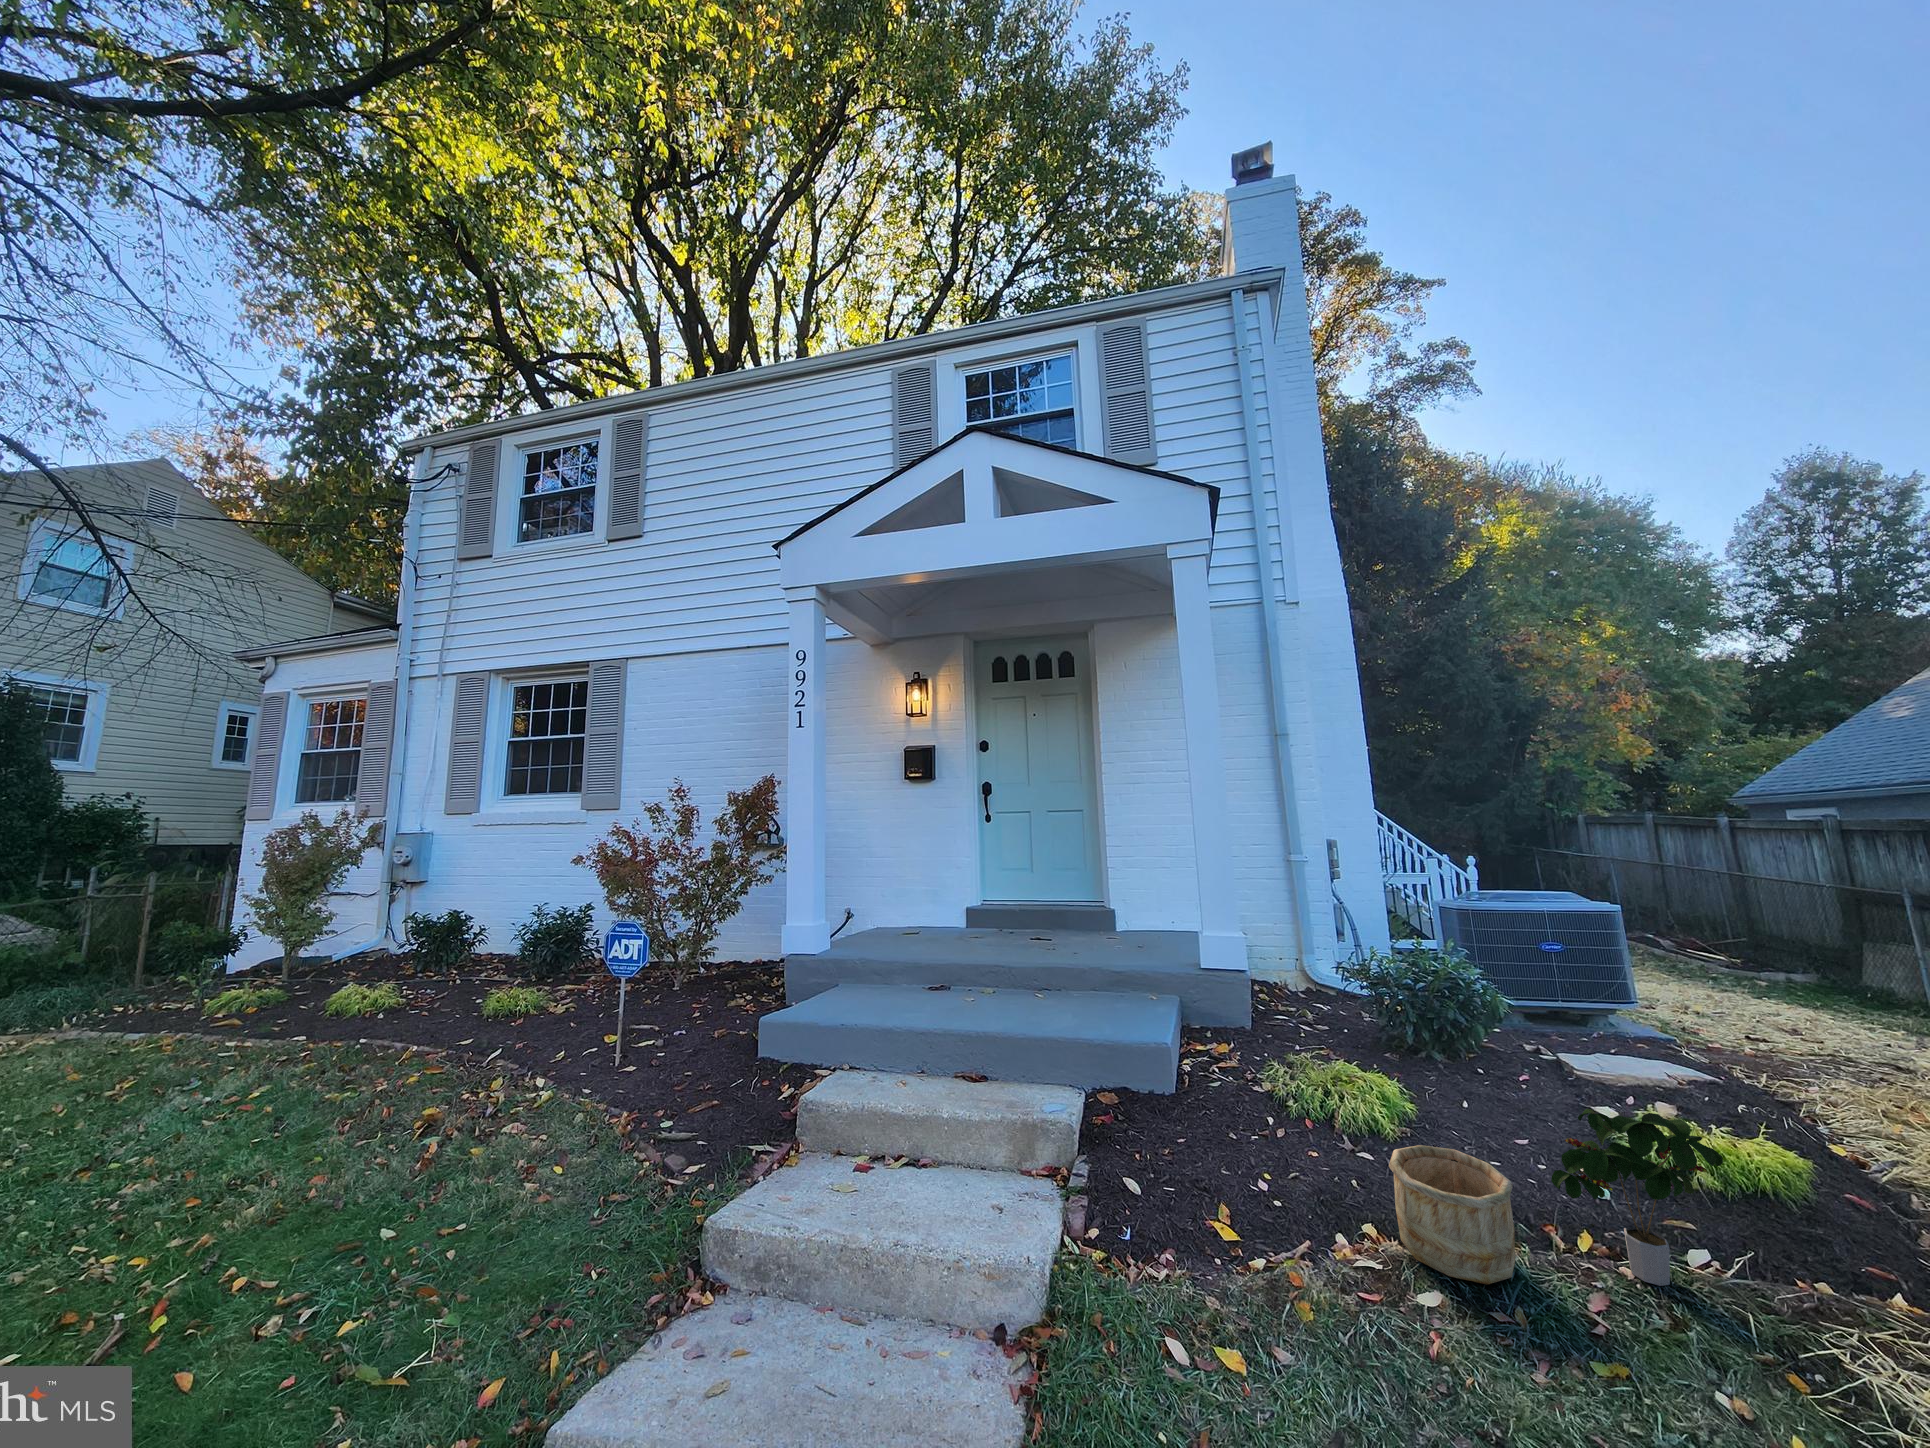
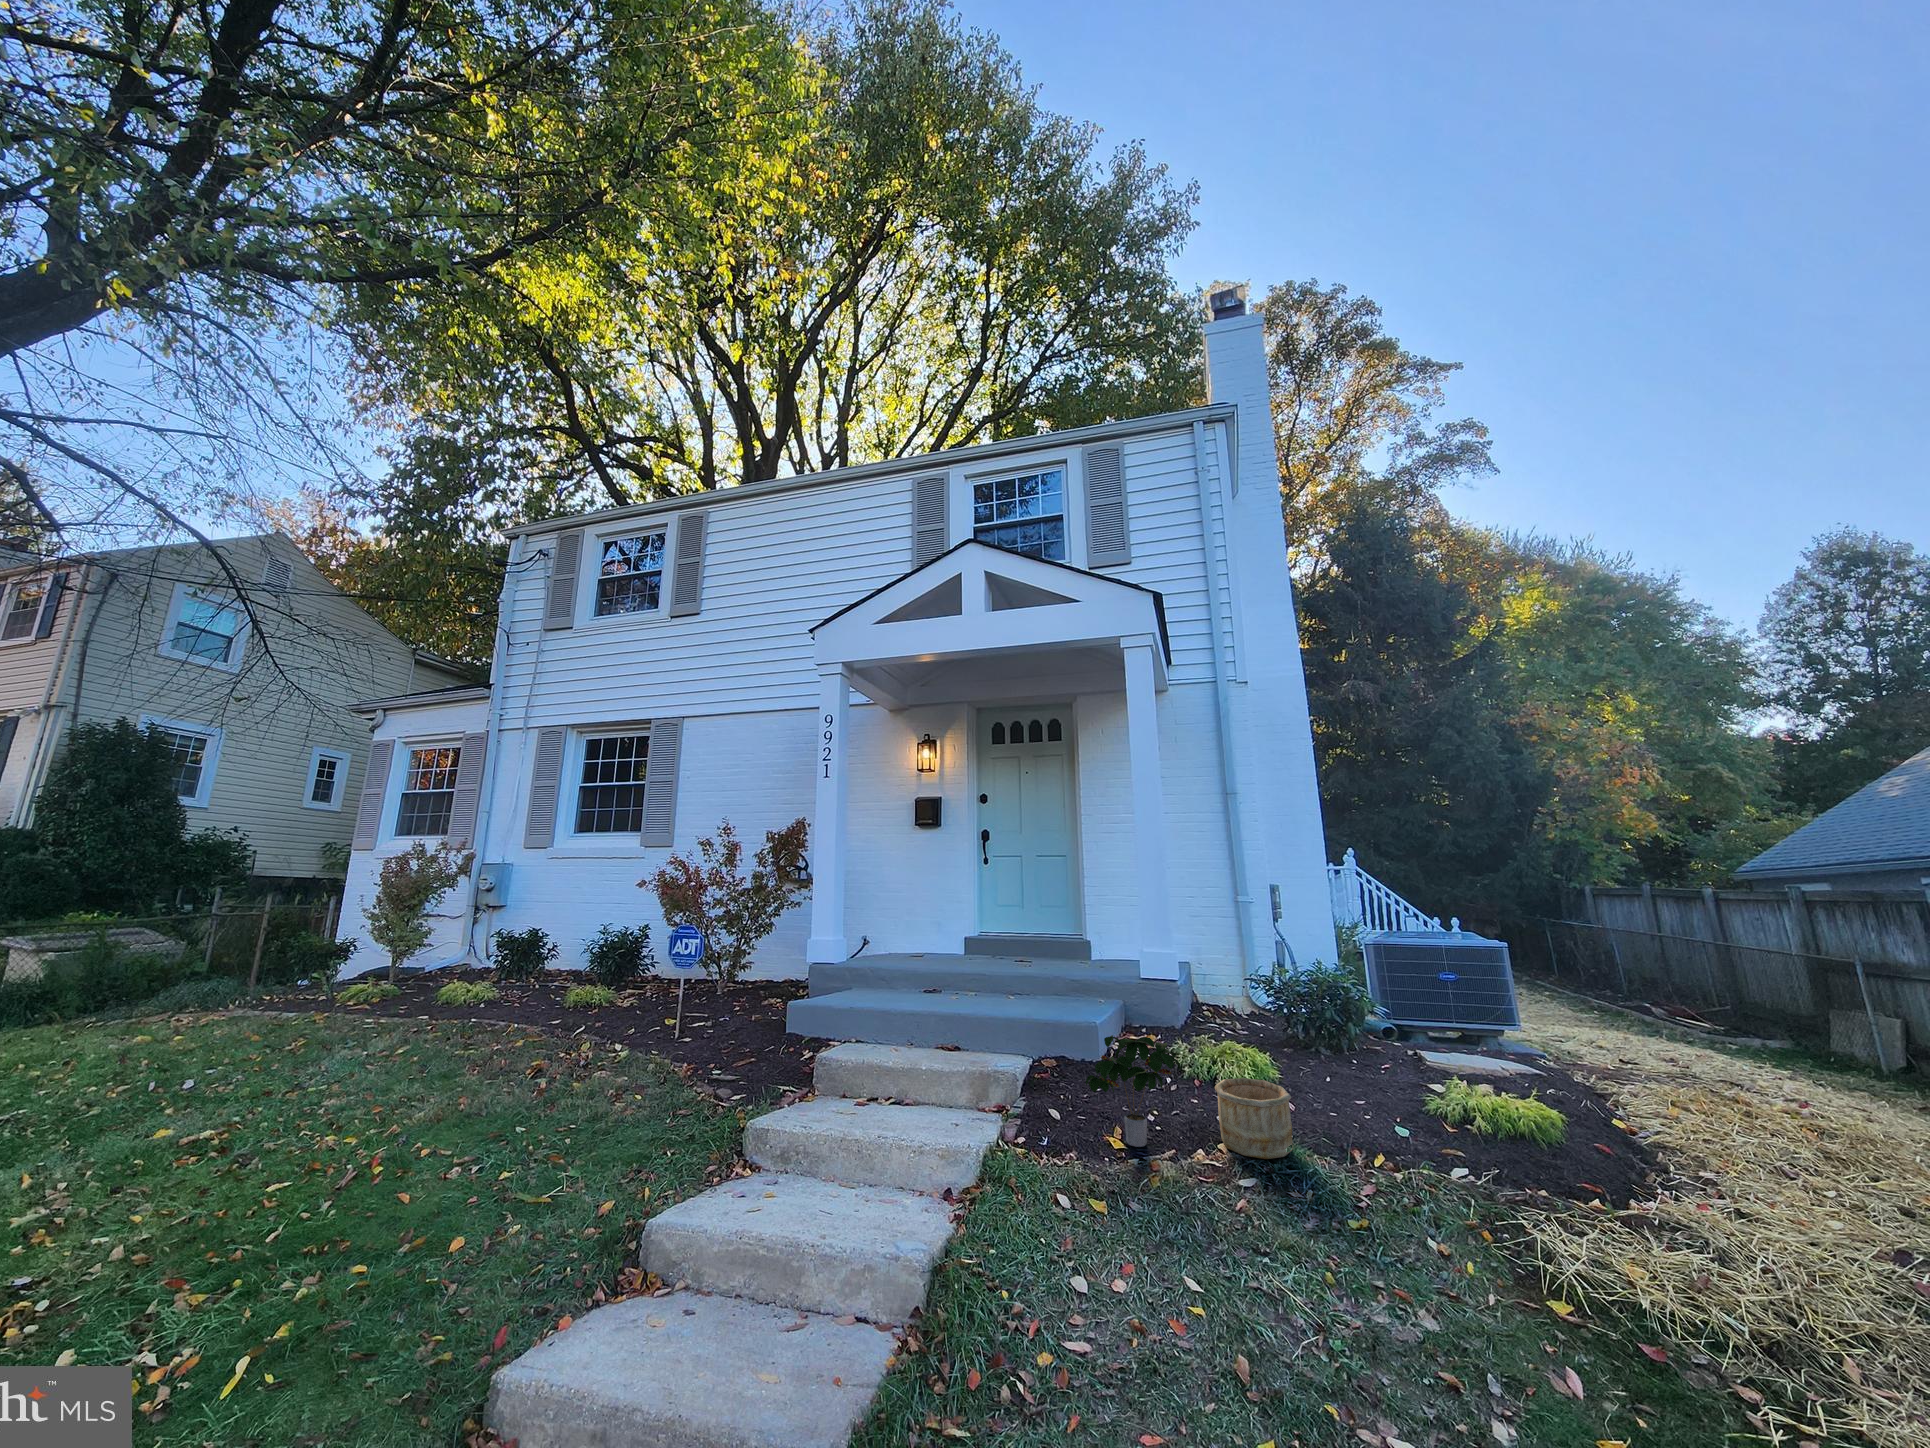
potted plant: present [1551,1109,1723,1286] -> present [1086,1035,1181,1147]

